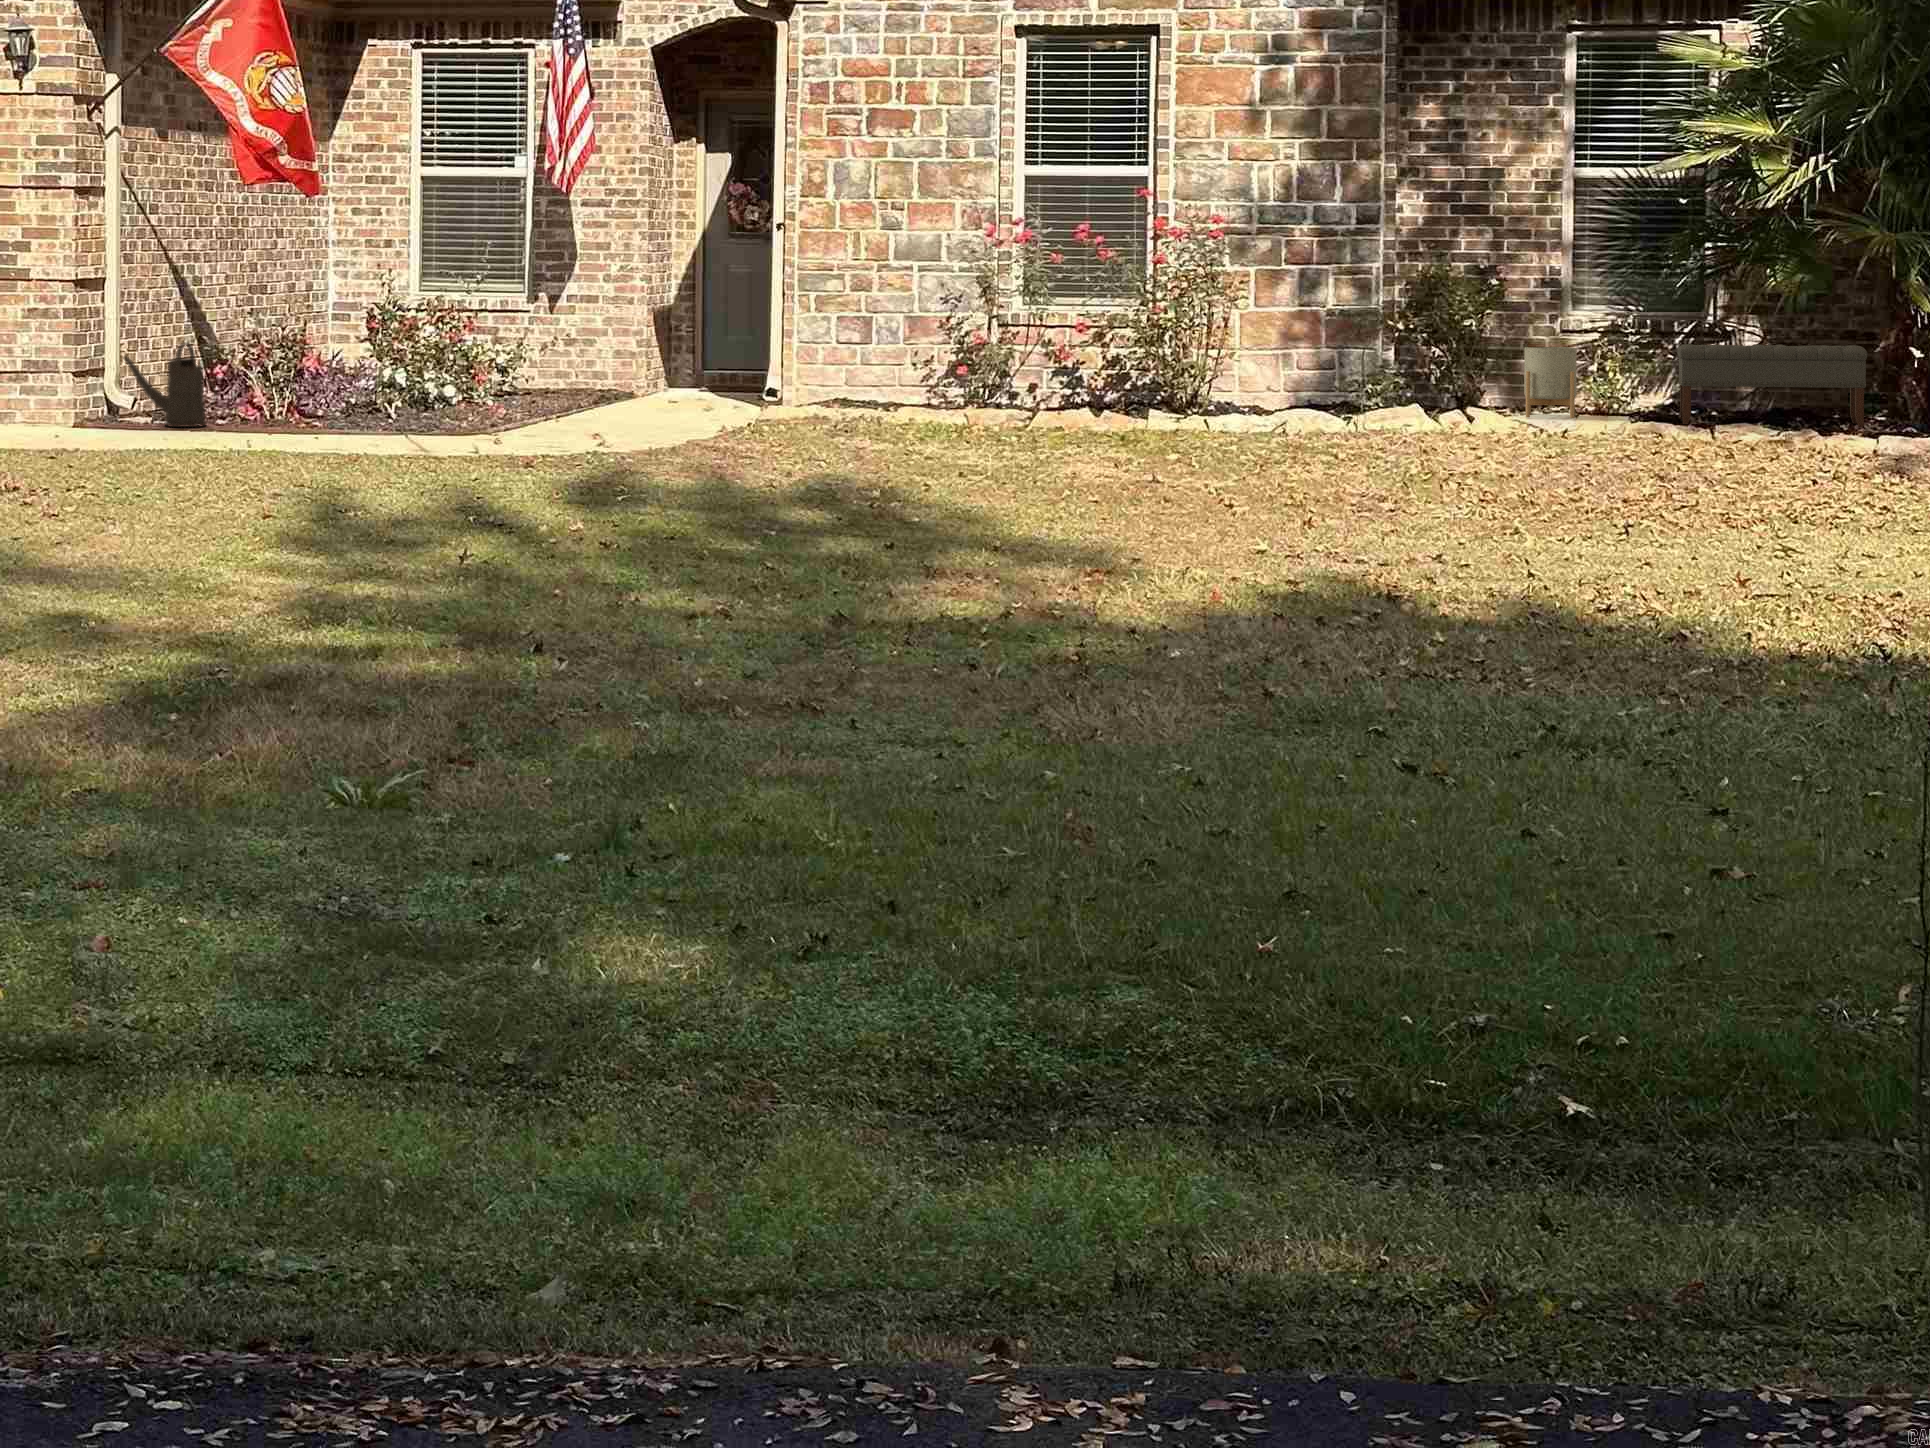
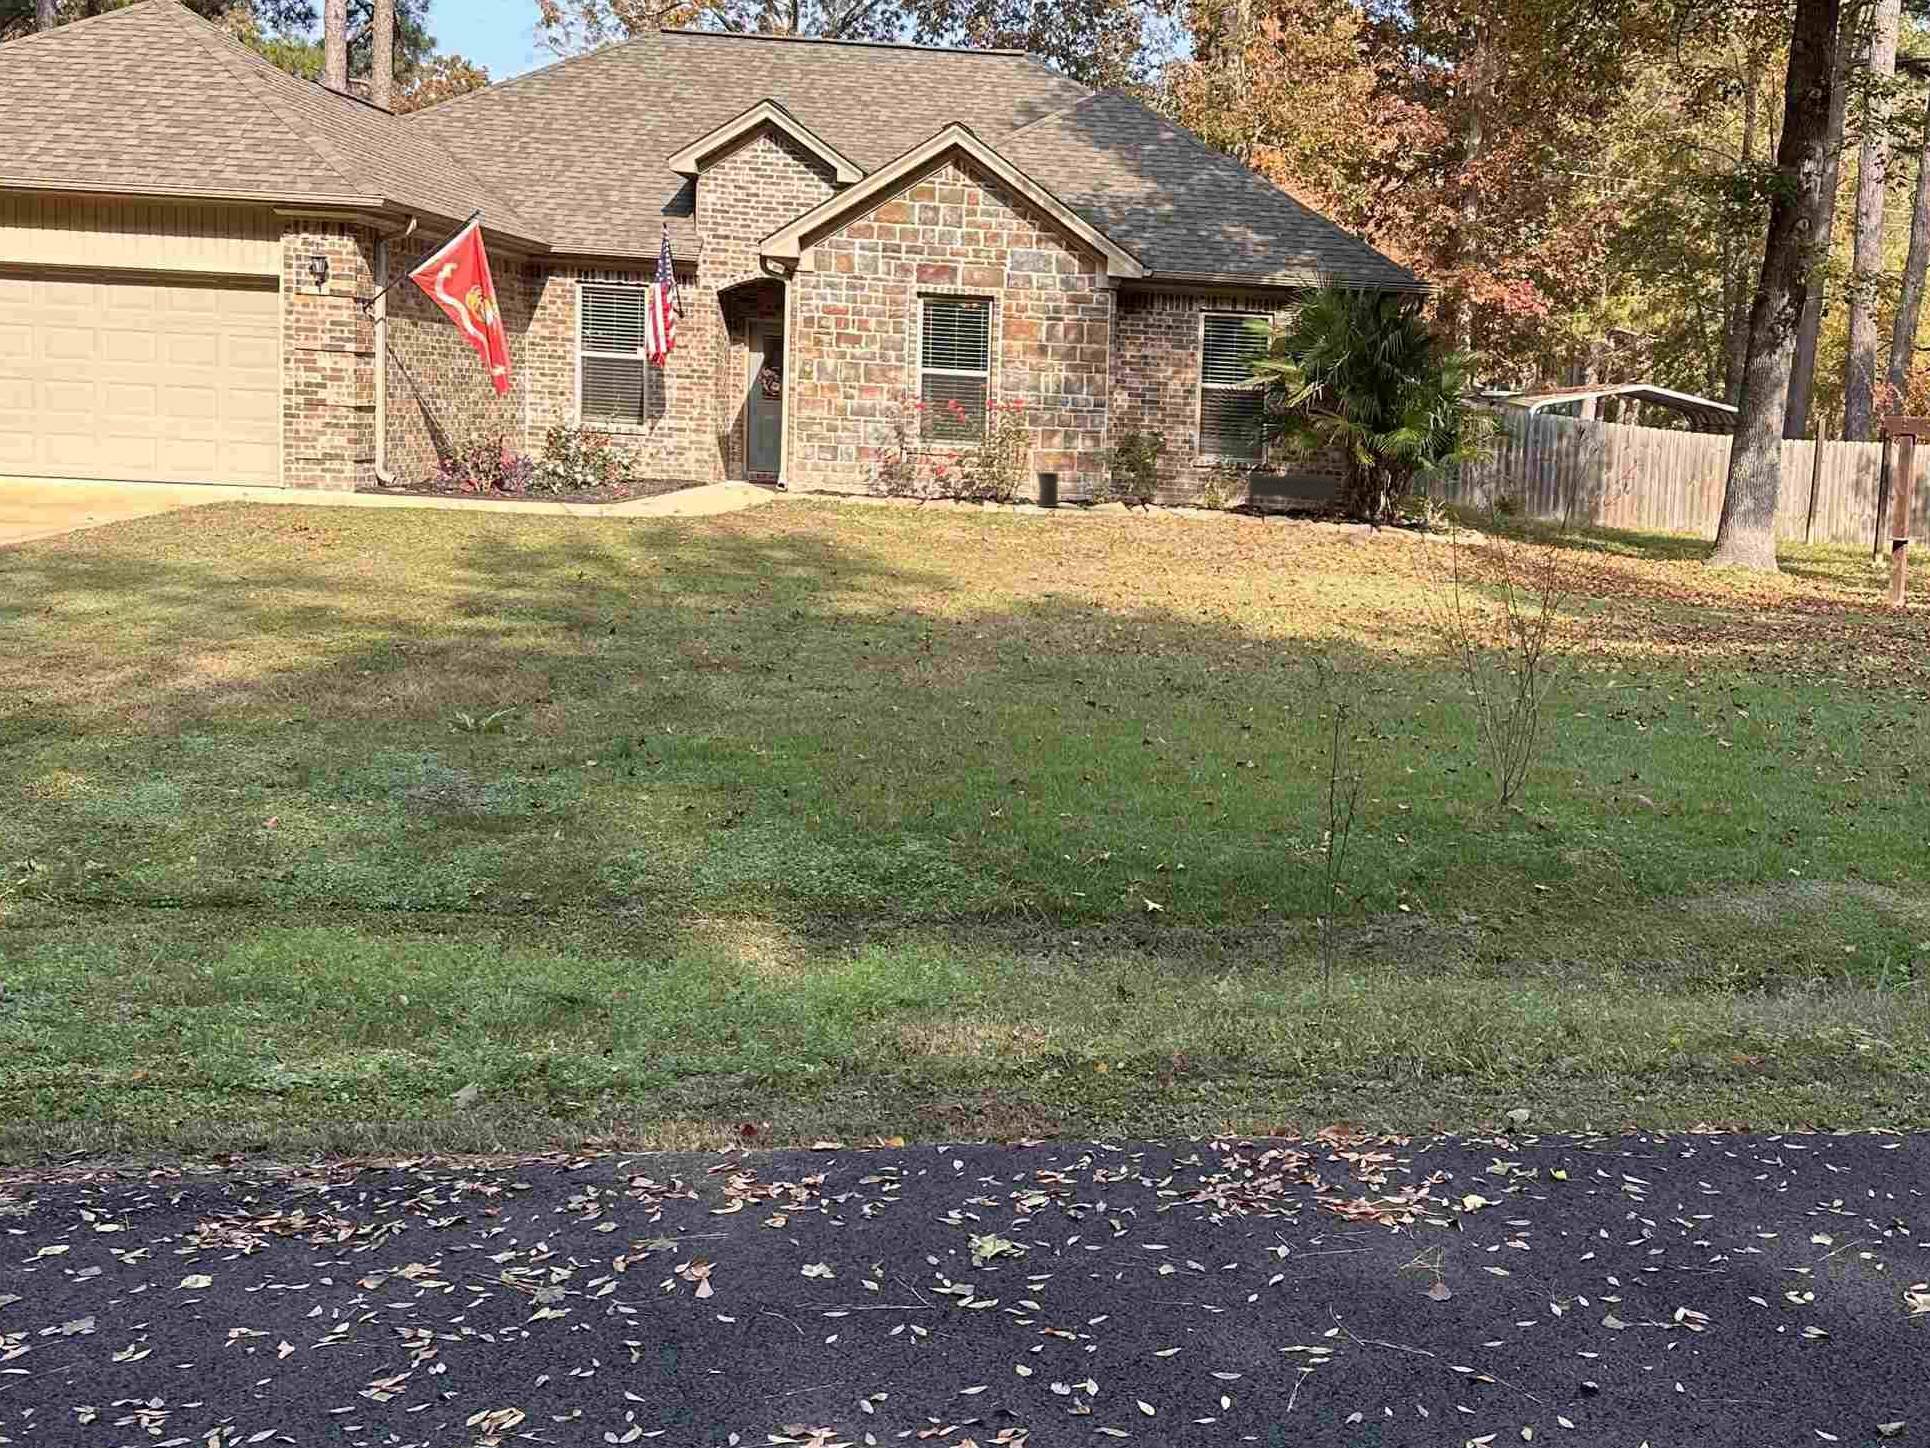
watering can: present [123,342,217,427] -> present [1037,471,1058,507]
planter: present [1524,347,1577,418] -> none [1174,473,1200,510]

